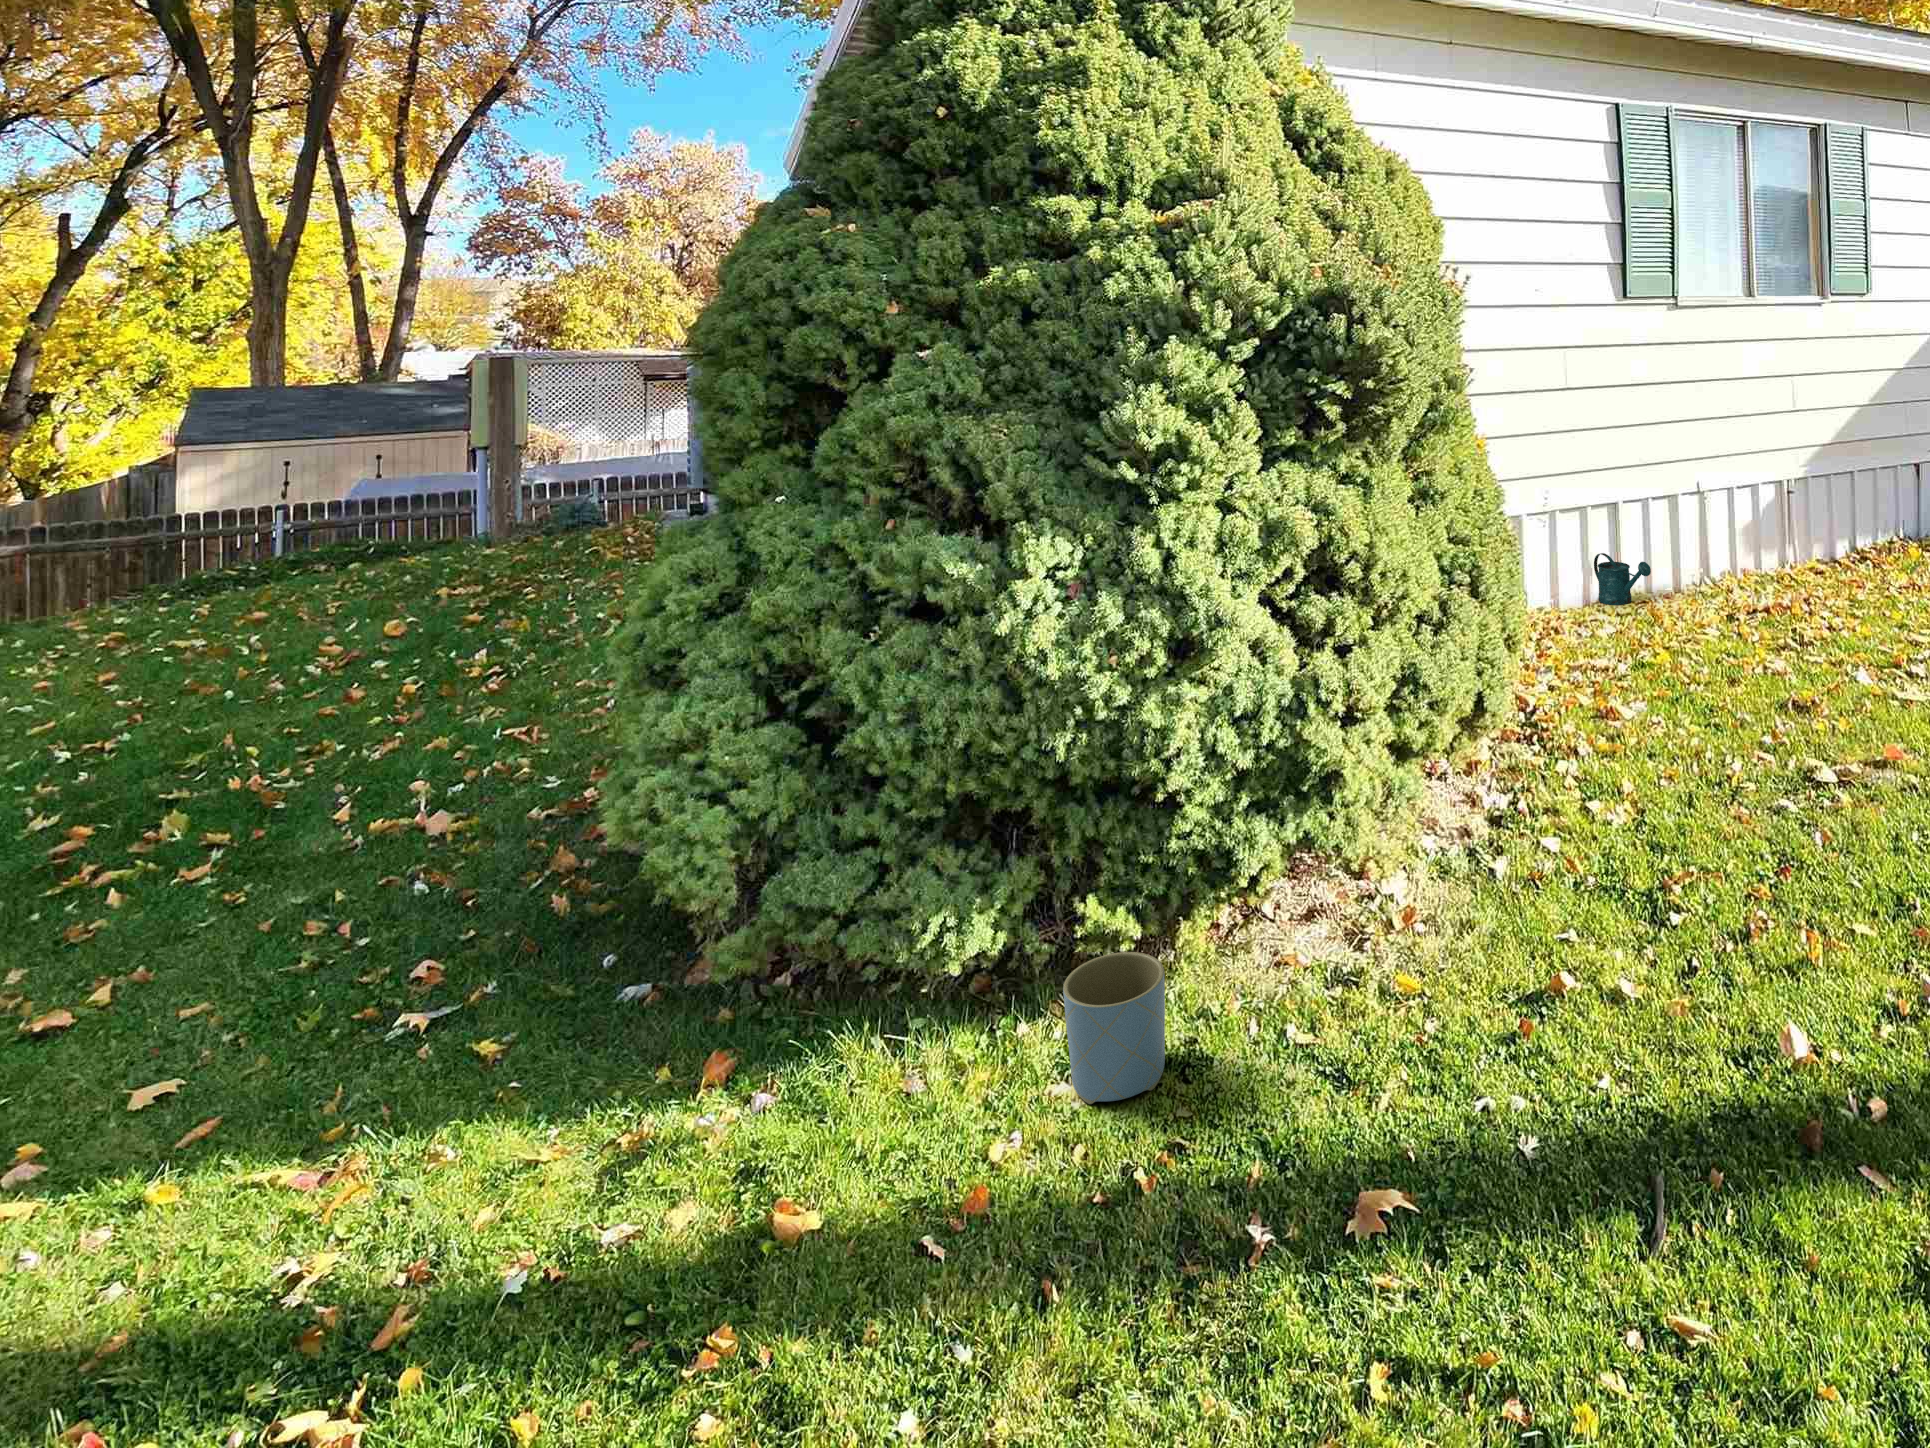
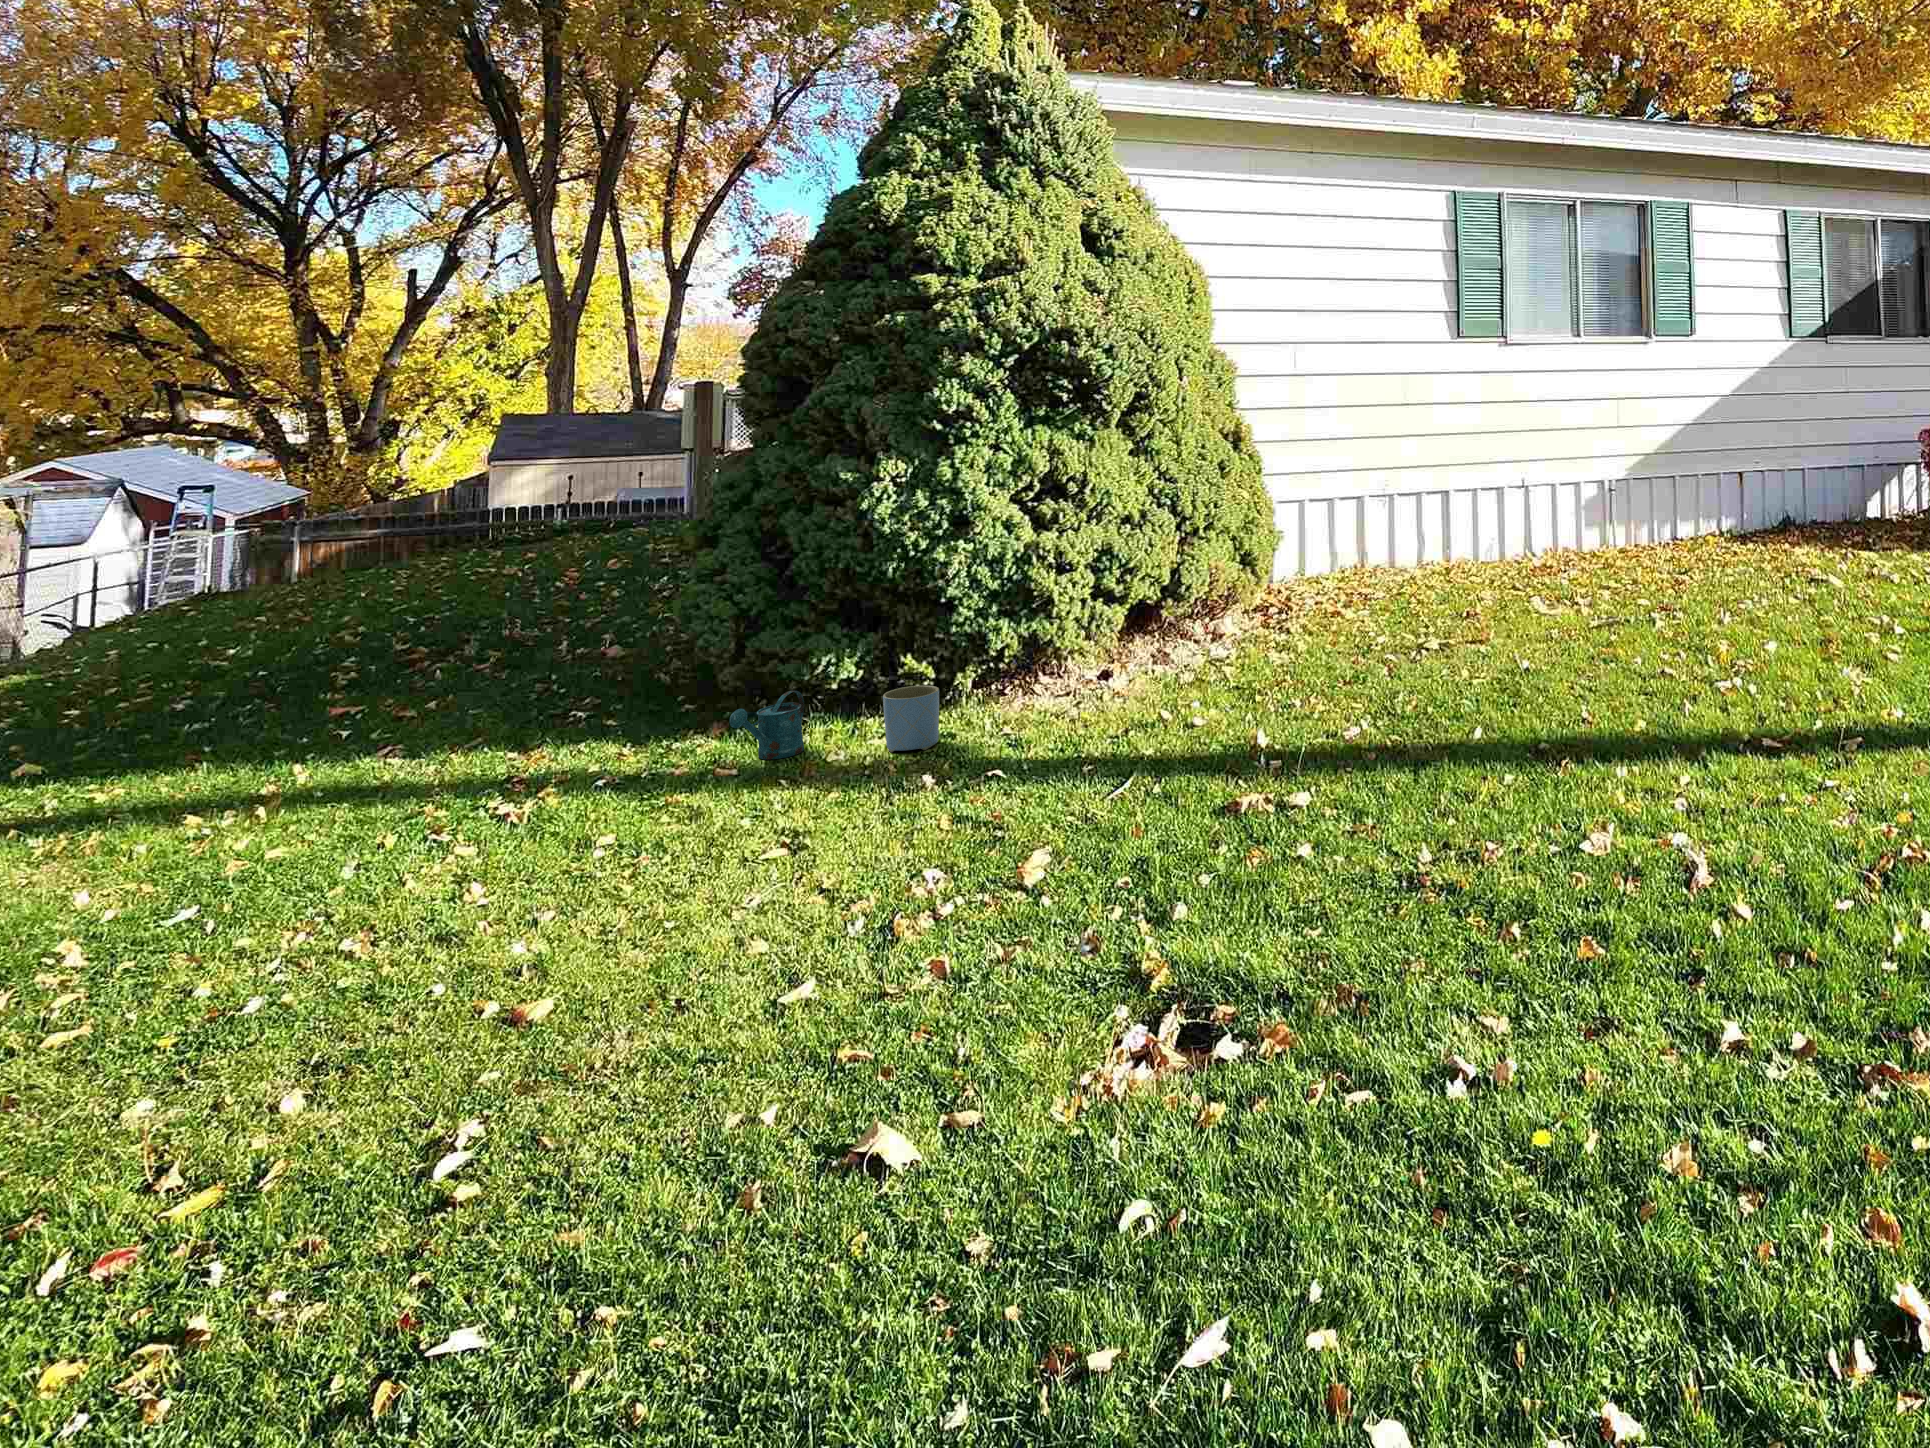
watering can: present [1594,553,1651,605] -> present [730,691,804,760]

